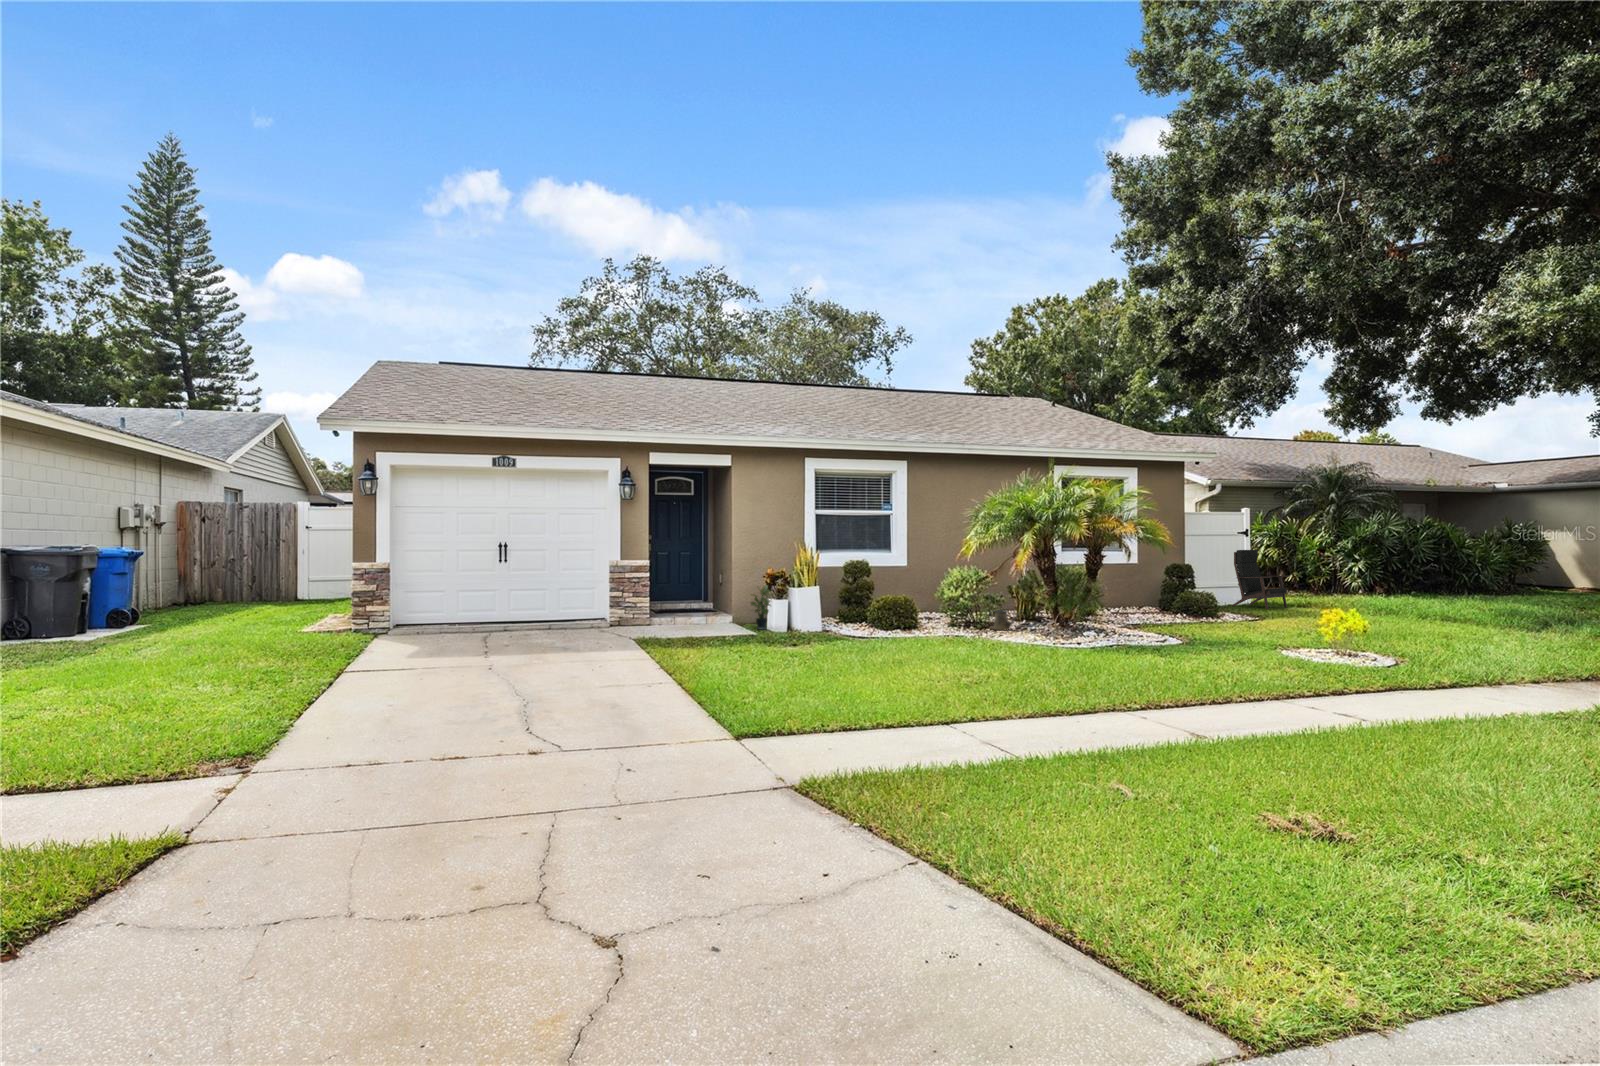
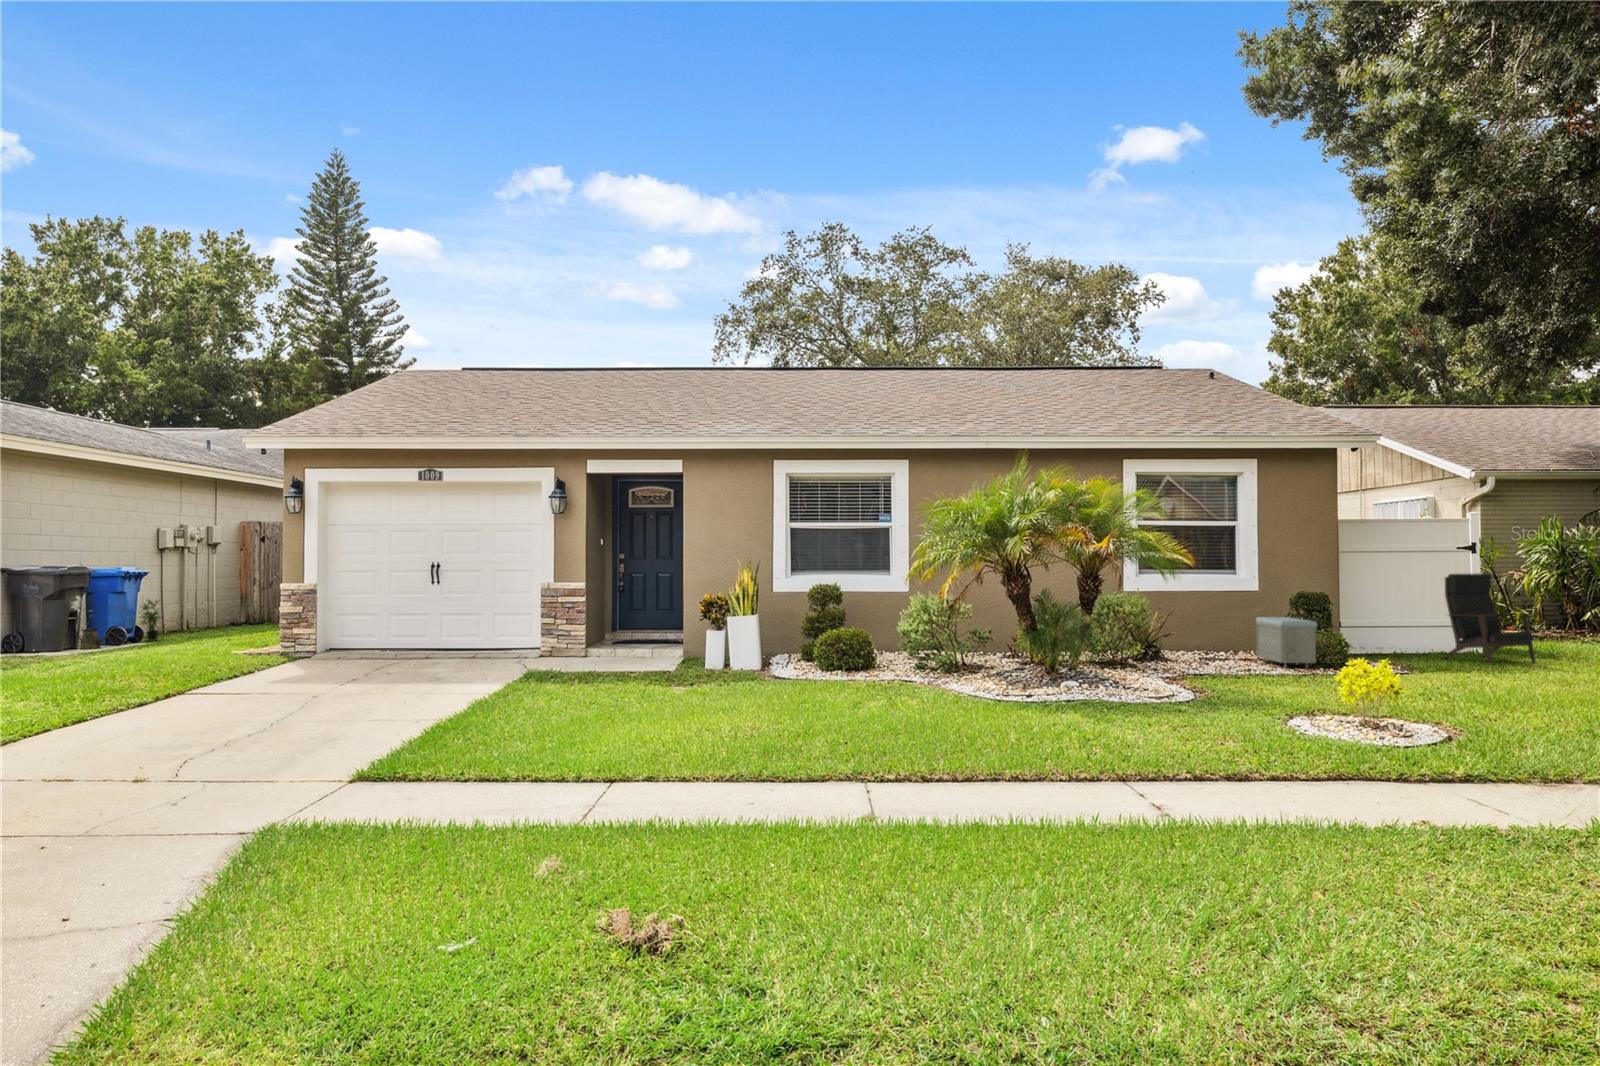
storage bench: none [1133,580,1182,615] -> present [1256,617,1317,668]
potted plant: present [751,585,772,630] -> present [141,600,162,641]
watering can: present [989,610,1020,631] -> present [76,626,116,649]

